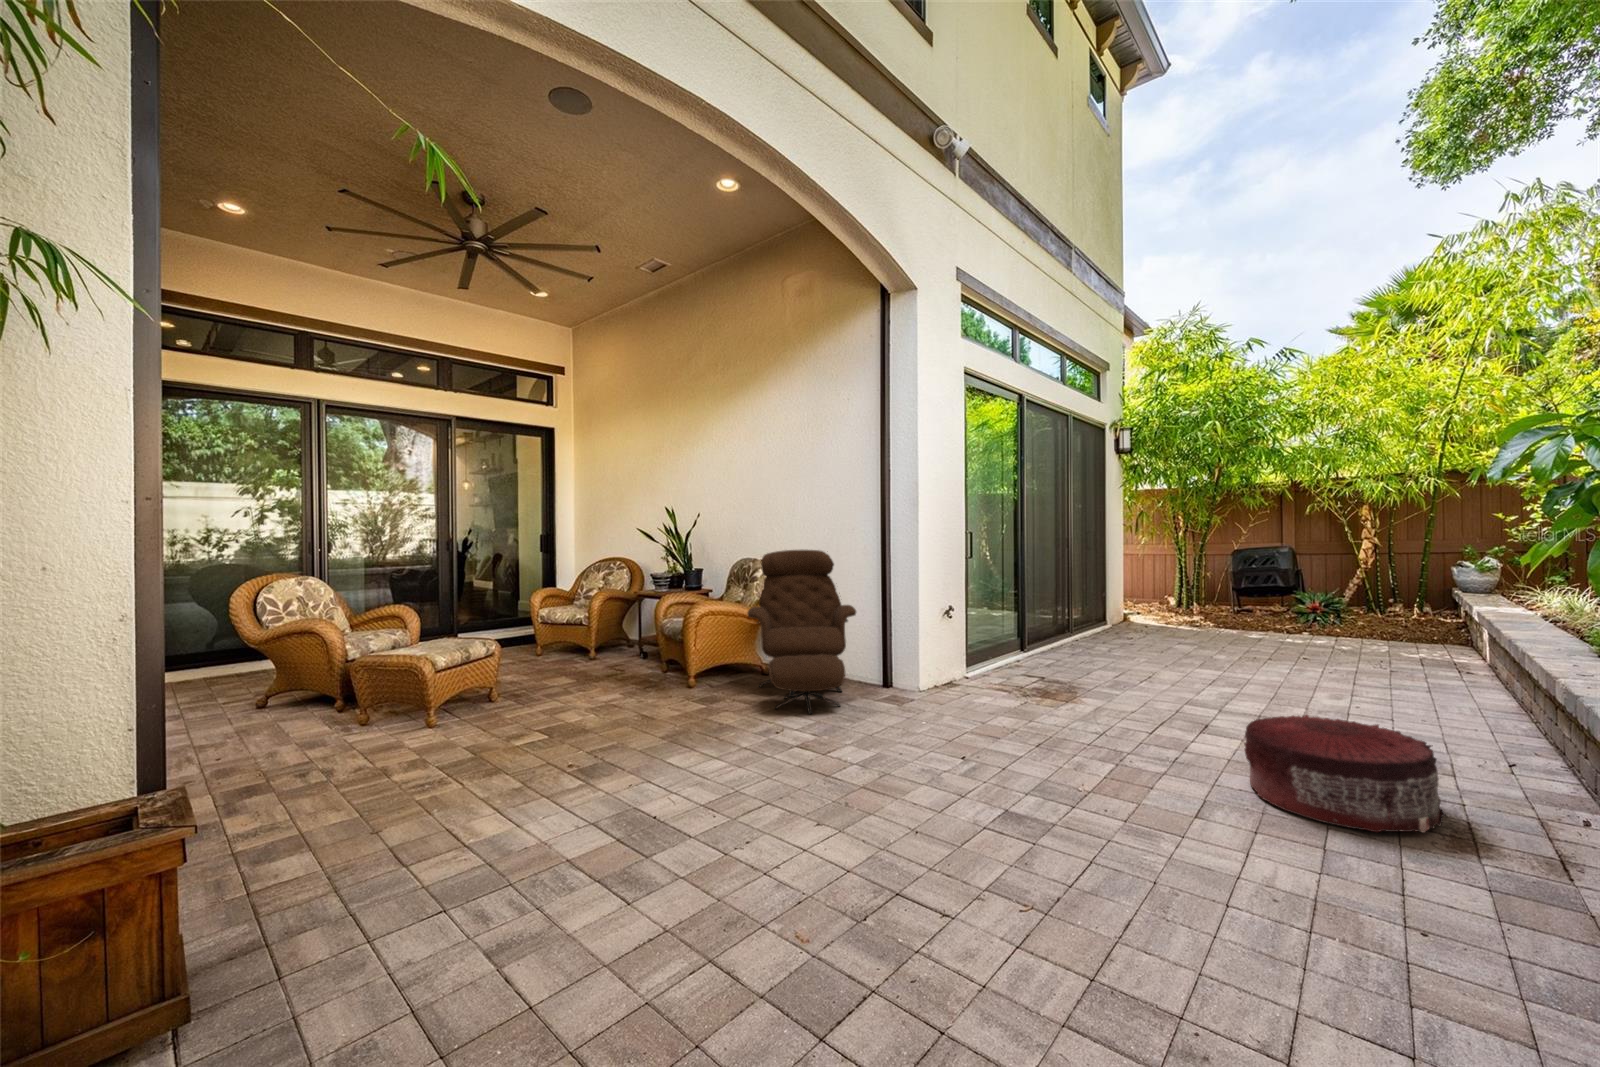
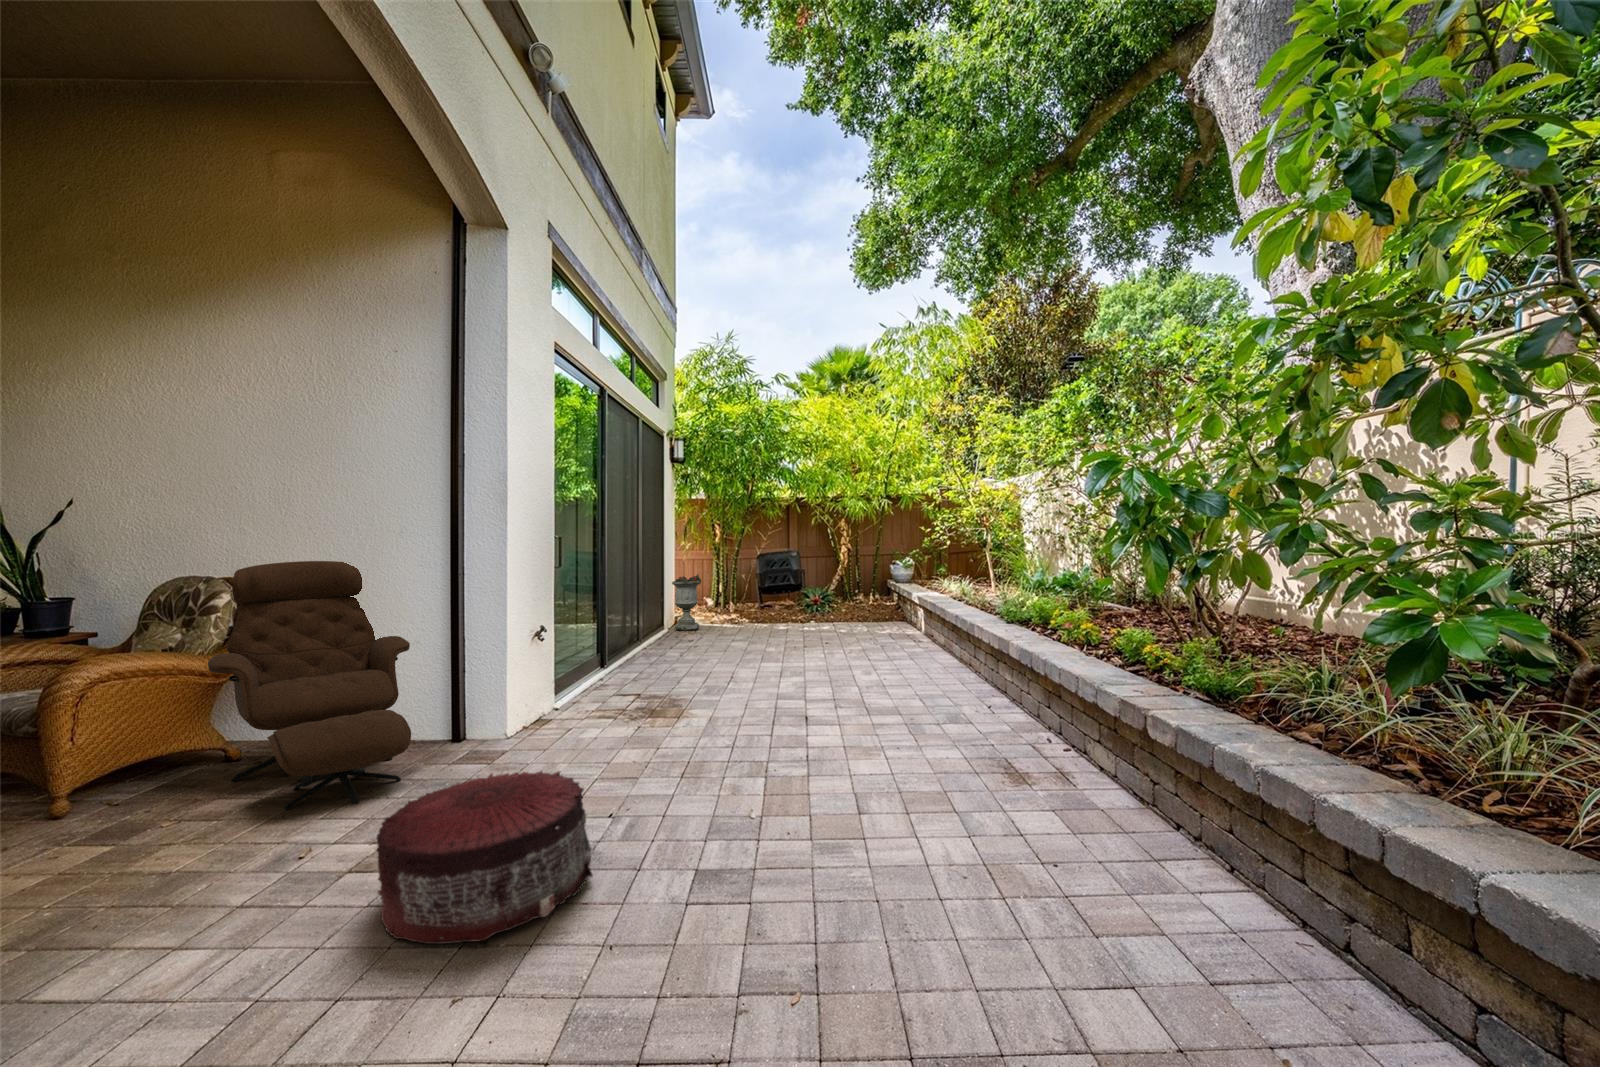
planter: none [1115,570,1149,627] -> present [672,574,701,631]
pouf: present [1244,715,1446,833] -> present [377,771,592,944]

